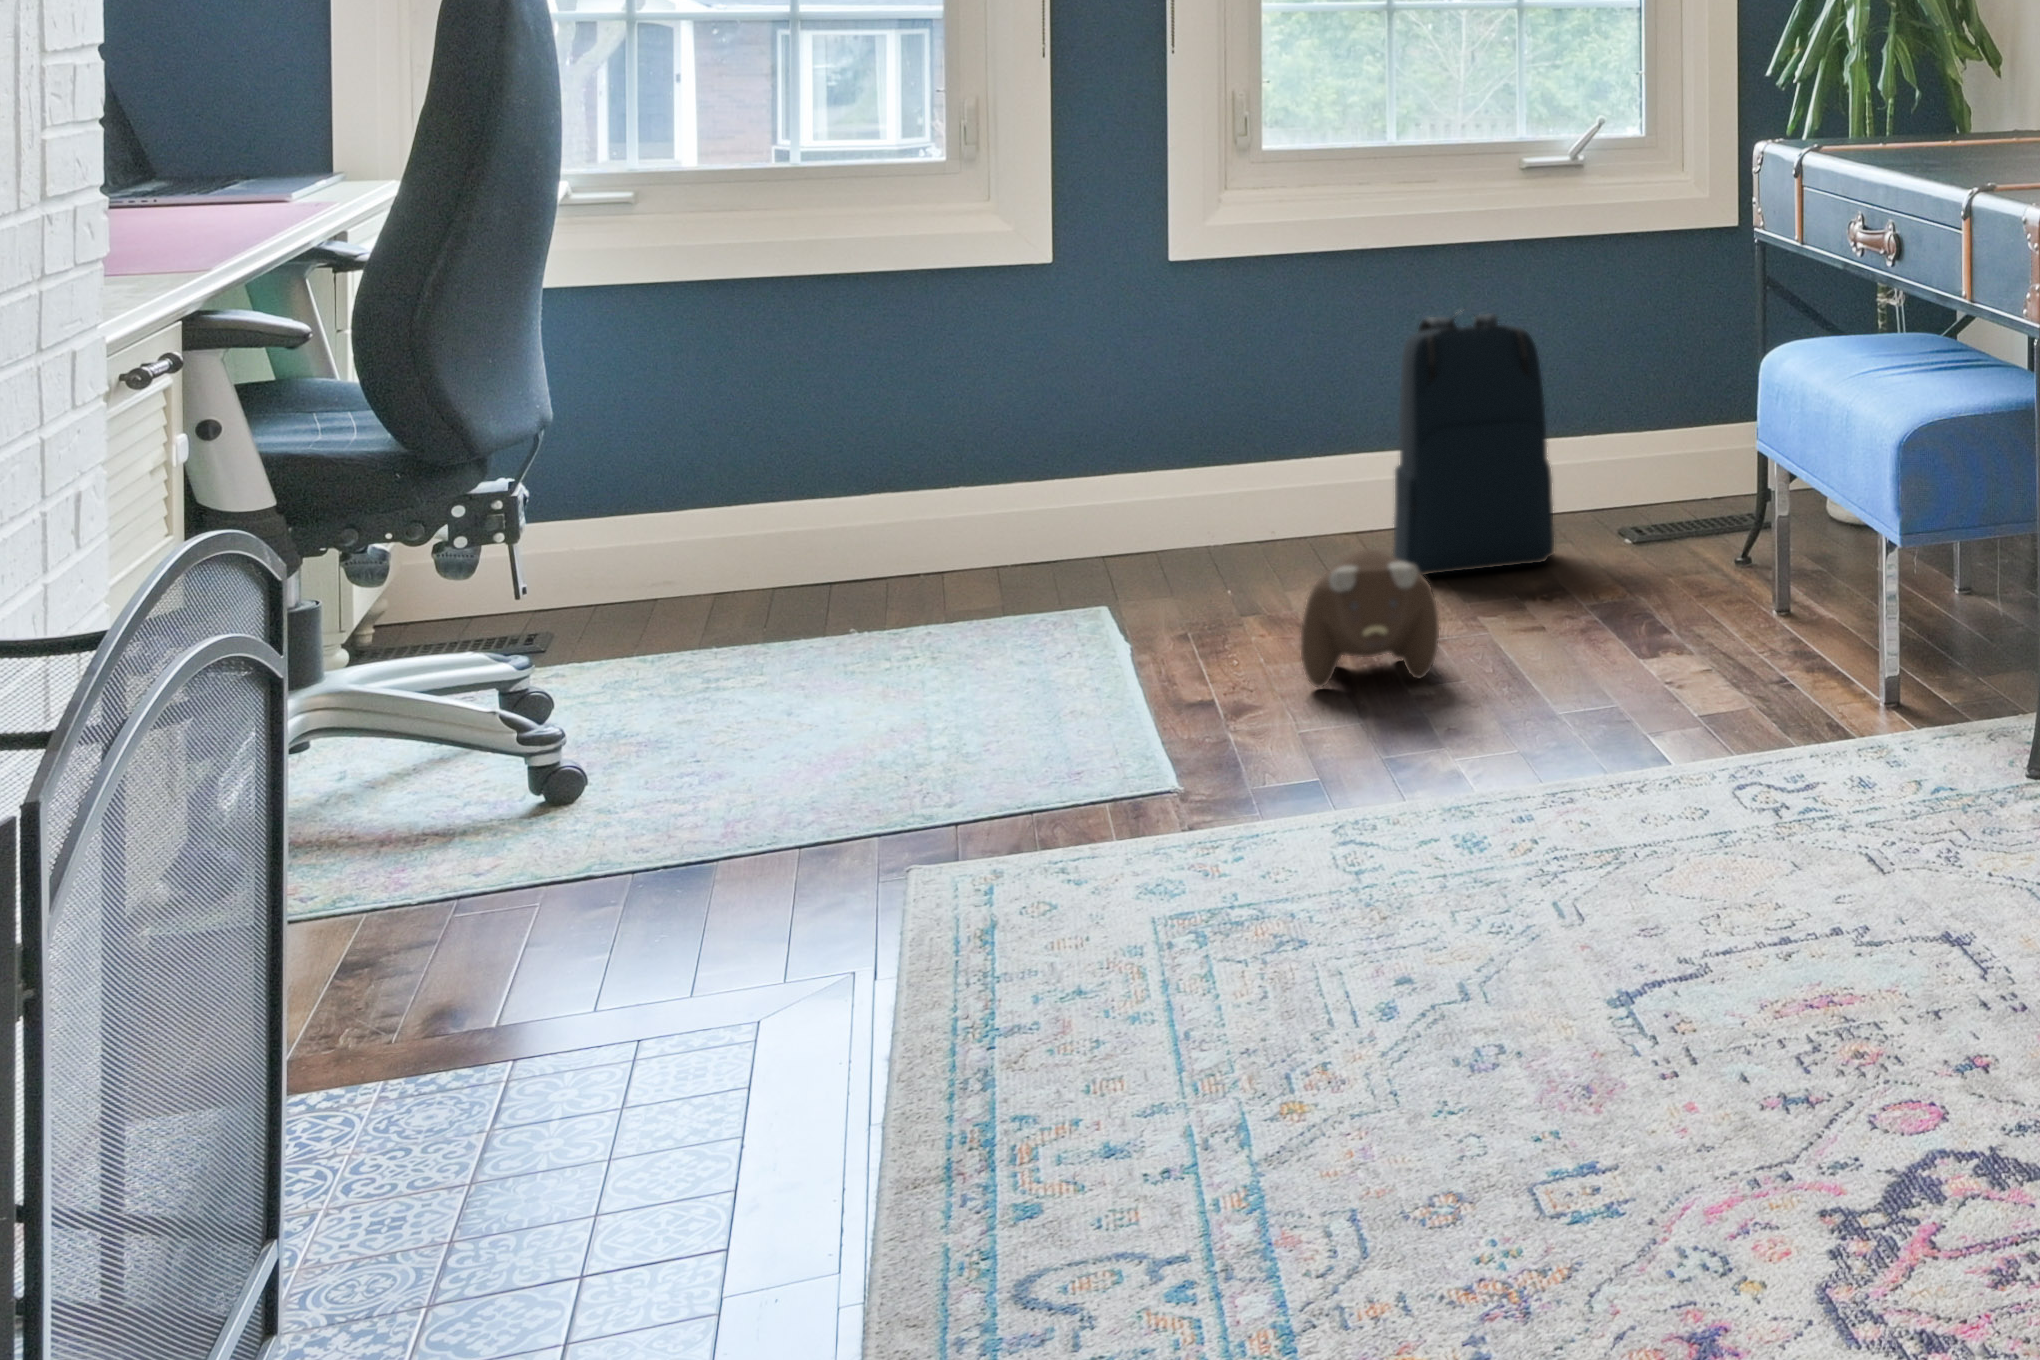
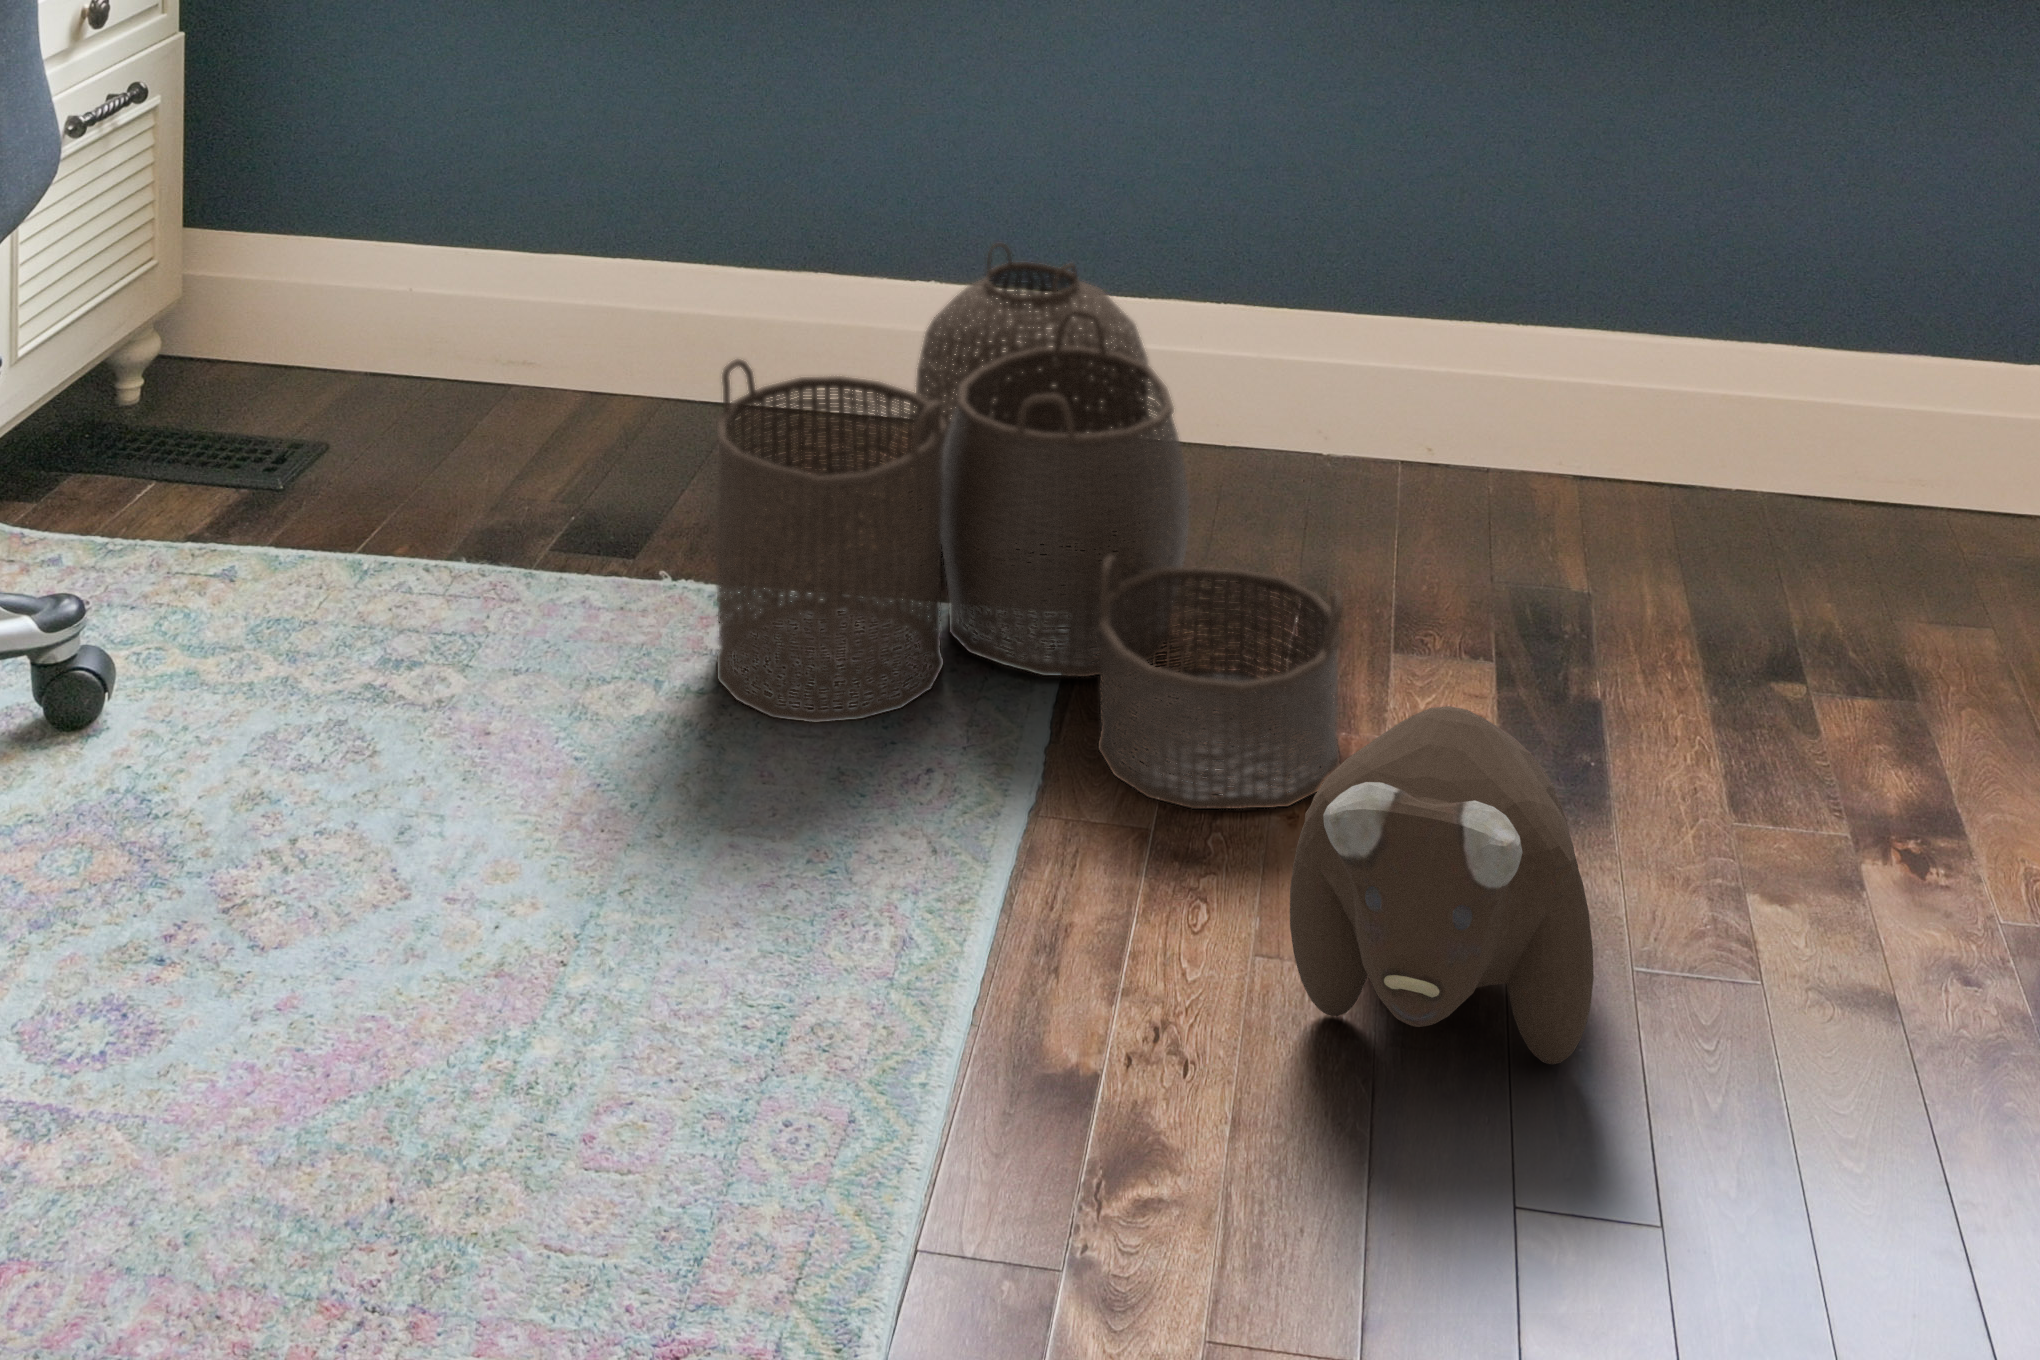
backpack: present [1392,311,1554,575] -> none [1639,98,1959,660]
woven basket: none [909,456,1282,679] -> present [716,243,1343,809]

